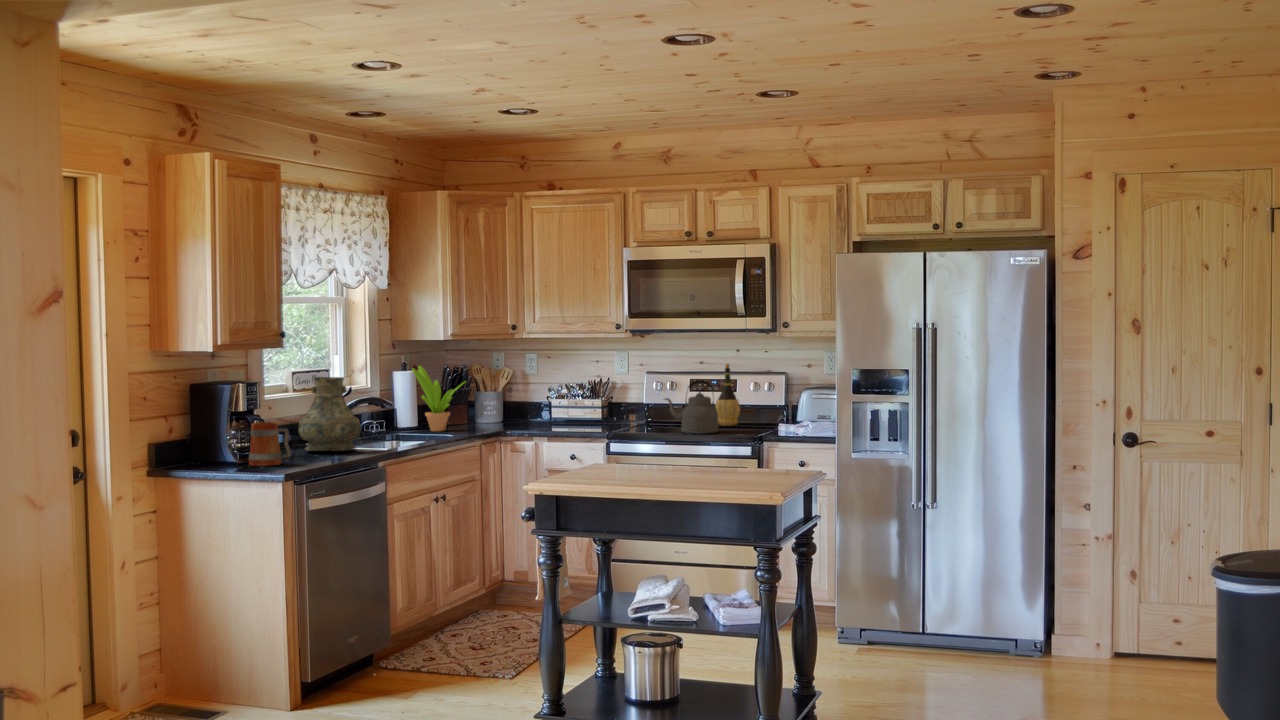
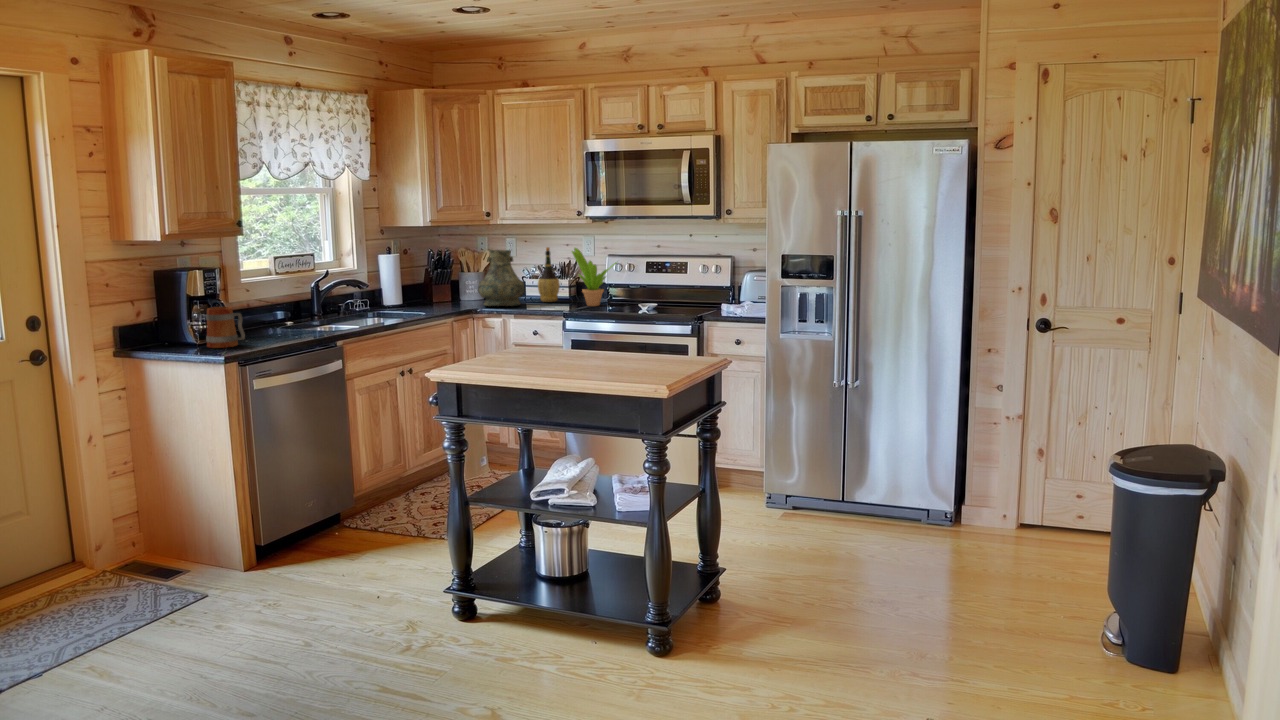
wine bottle: present [715,364,740,426] -> present [538,247,560,302]
potted plant: present [412,366,465,431] -> present [572,248,617,306]
vase: present [298,377,361,451] -> present [478,250,524,306]
kettle: present [665,380,718,434] -> none [617,264,667,314]

